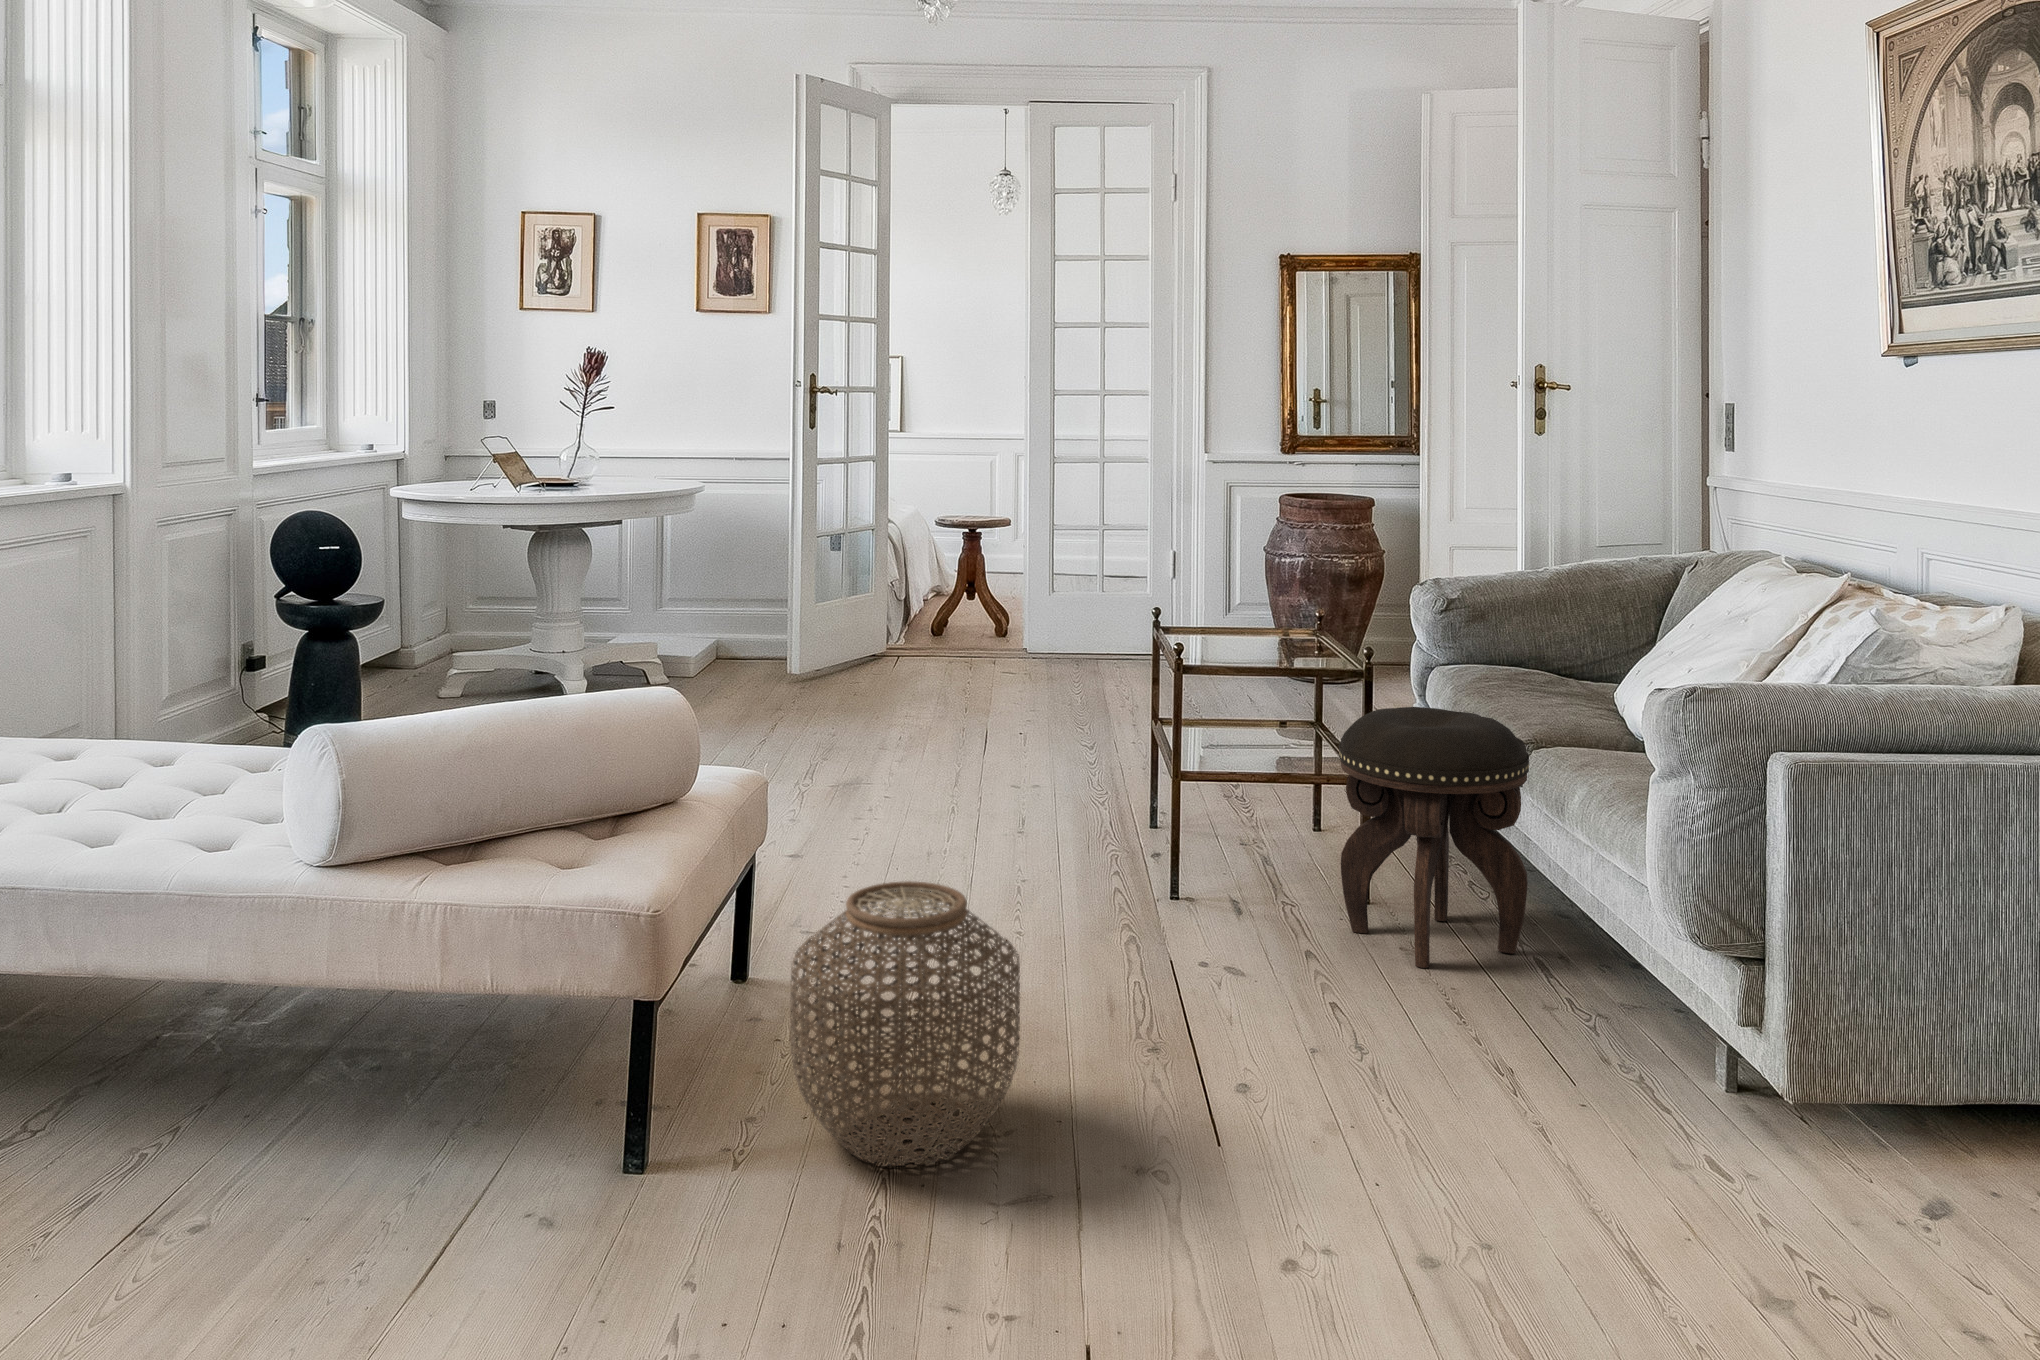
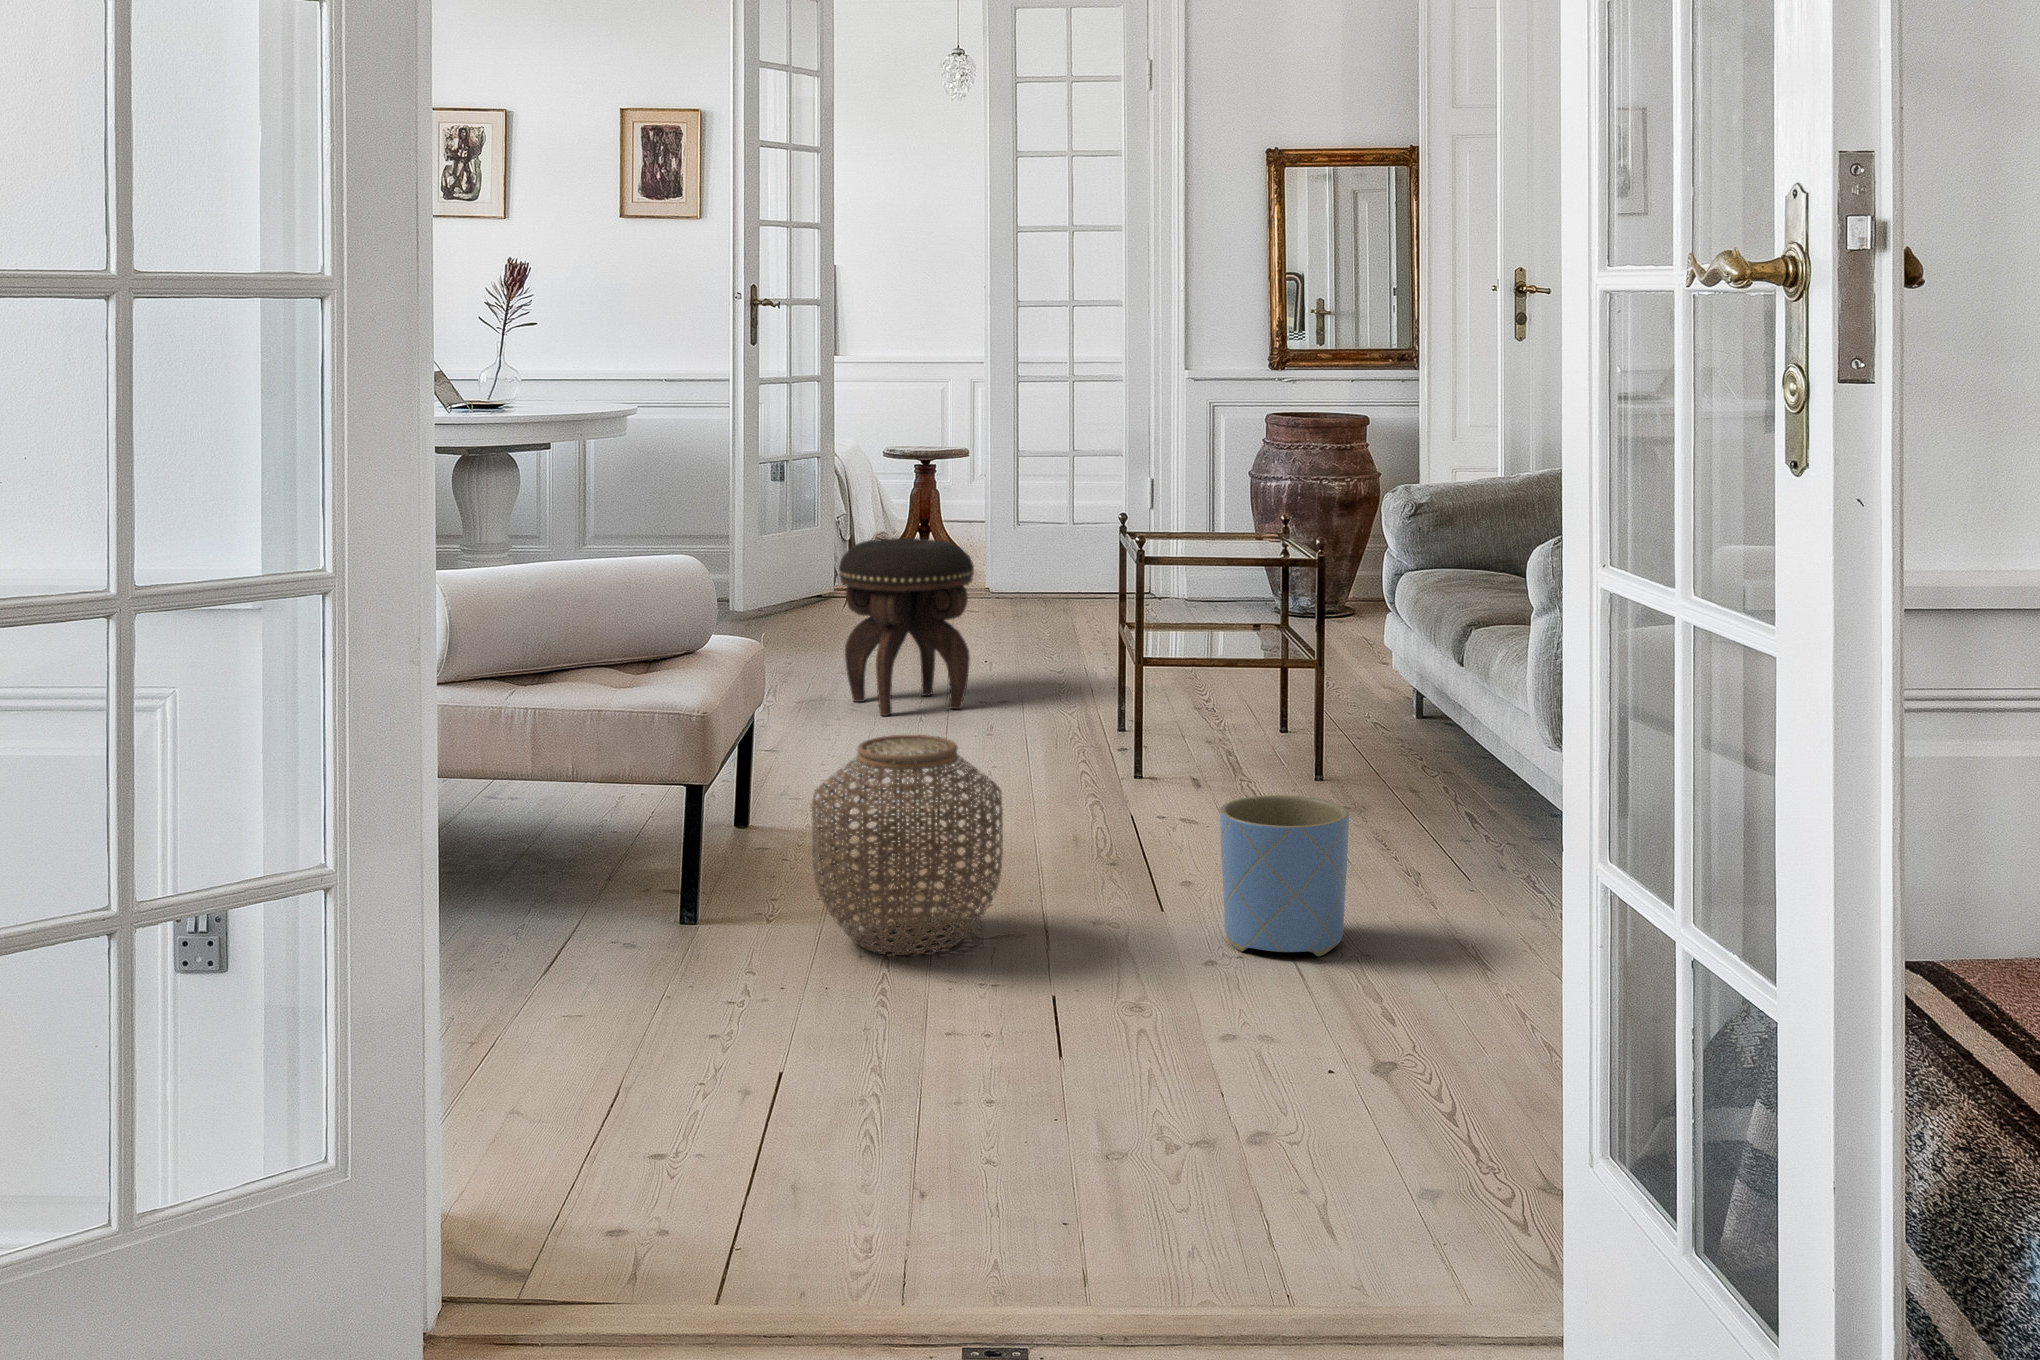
footstool: present [1339,707,1529,968] -> present [839,538,974,716]
planter: none [1284,962,1443,1182] -> present [1220,795,1349,956]

